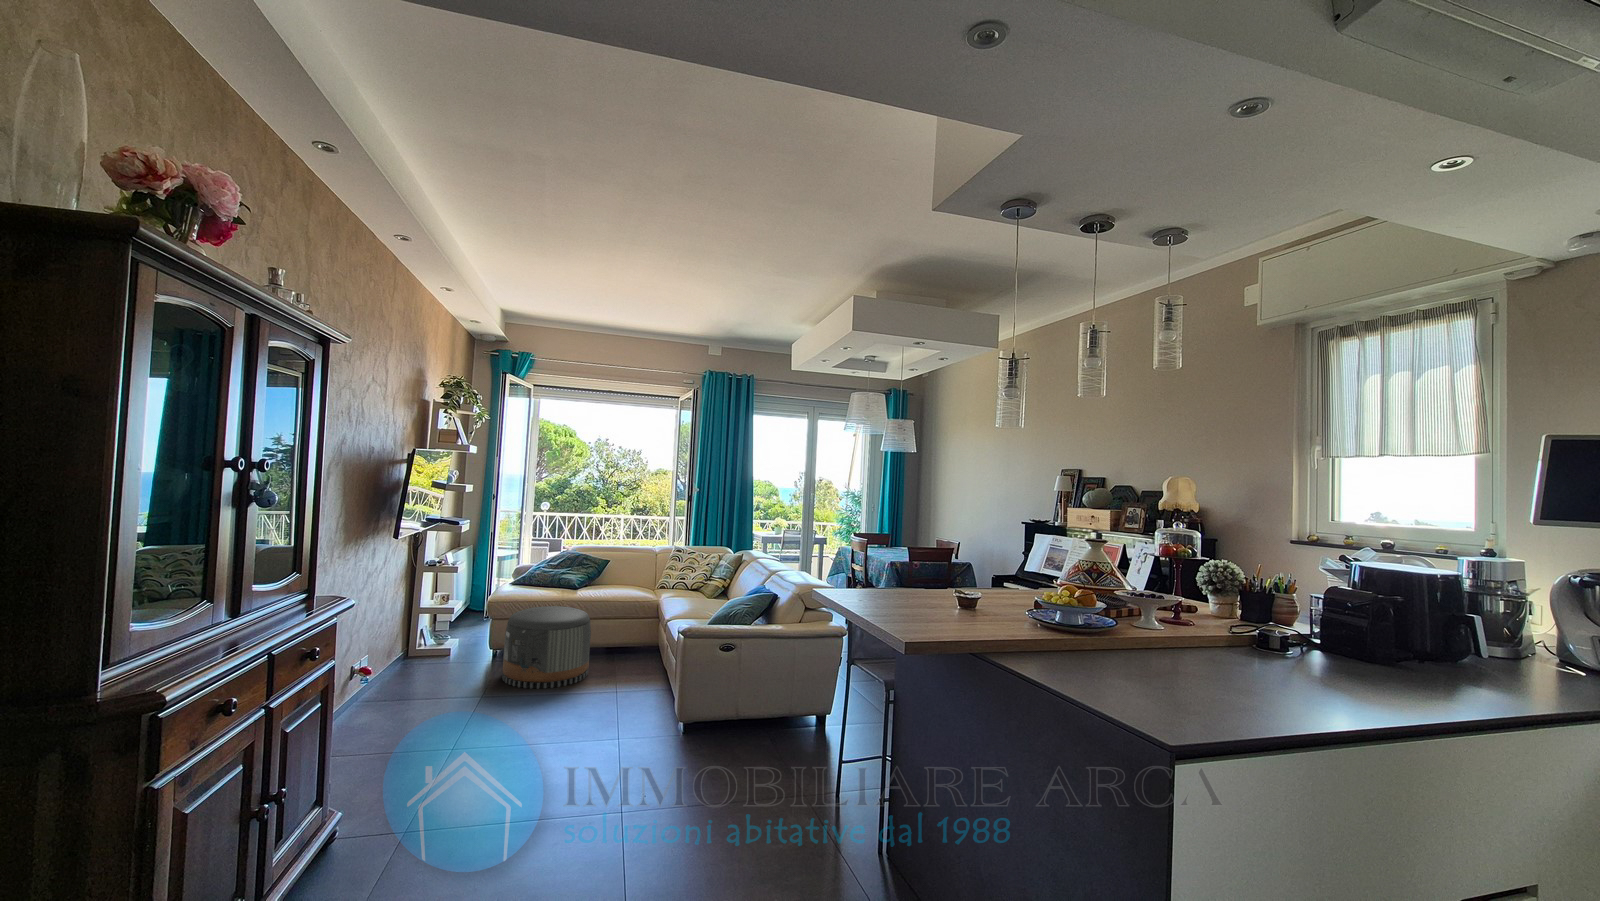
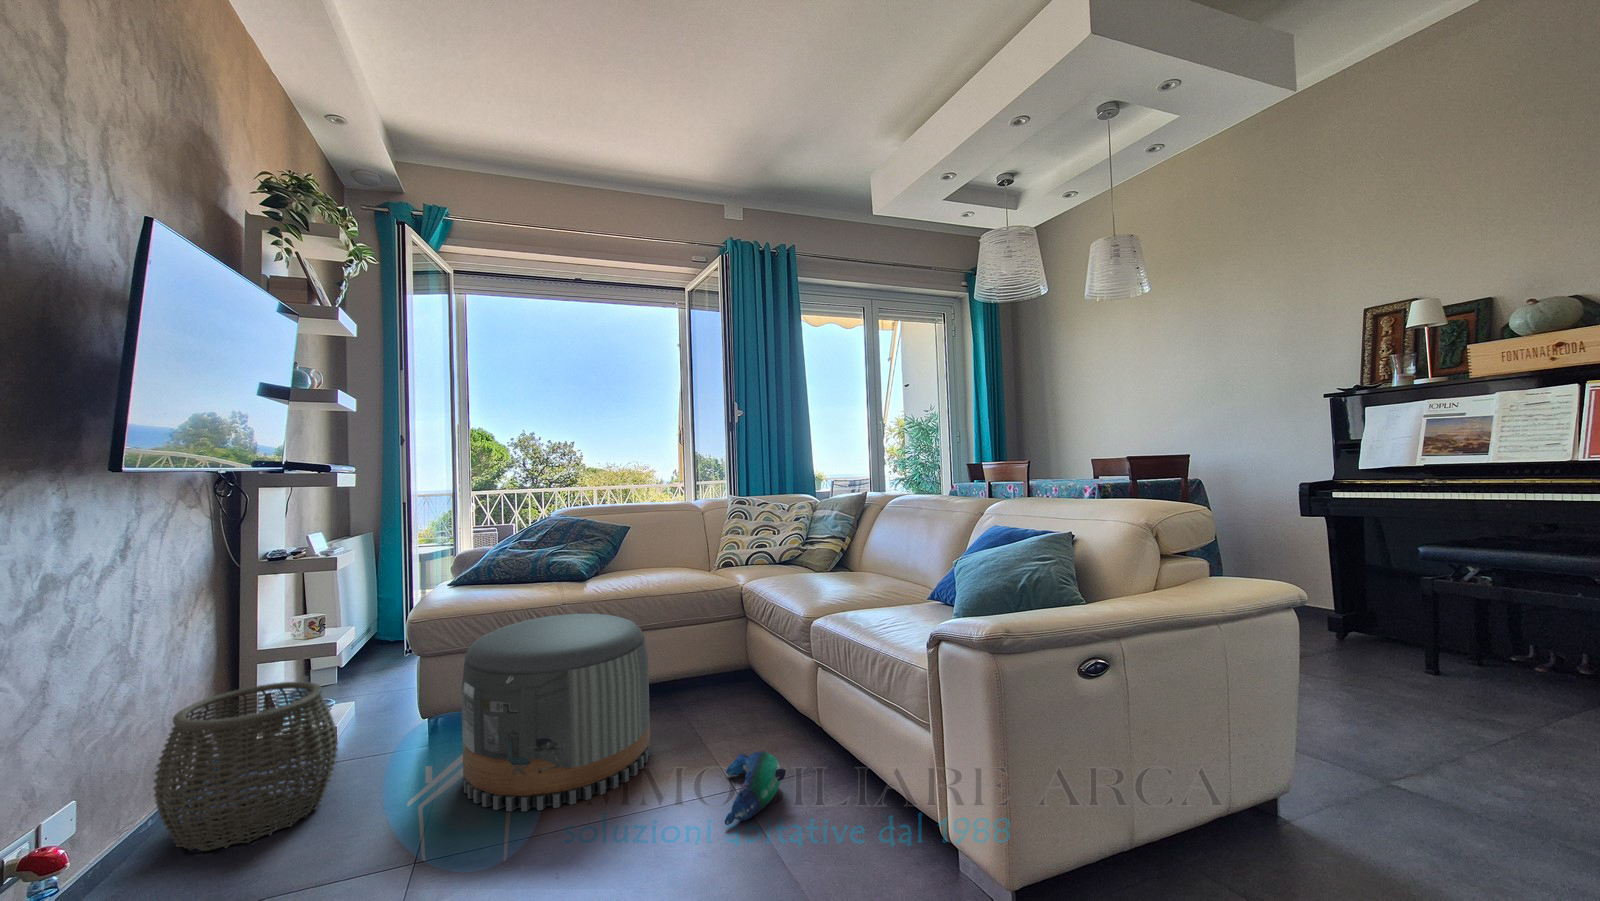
woven basket: none [386,622,453,685] -> present [153,682,338,851]
plush toy: none [600,677,634,701] -> present [725,751,786,825]

